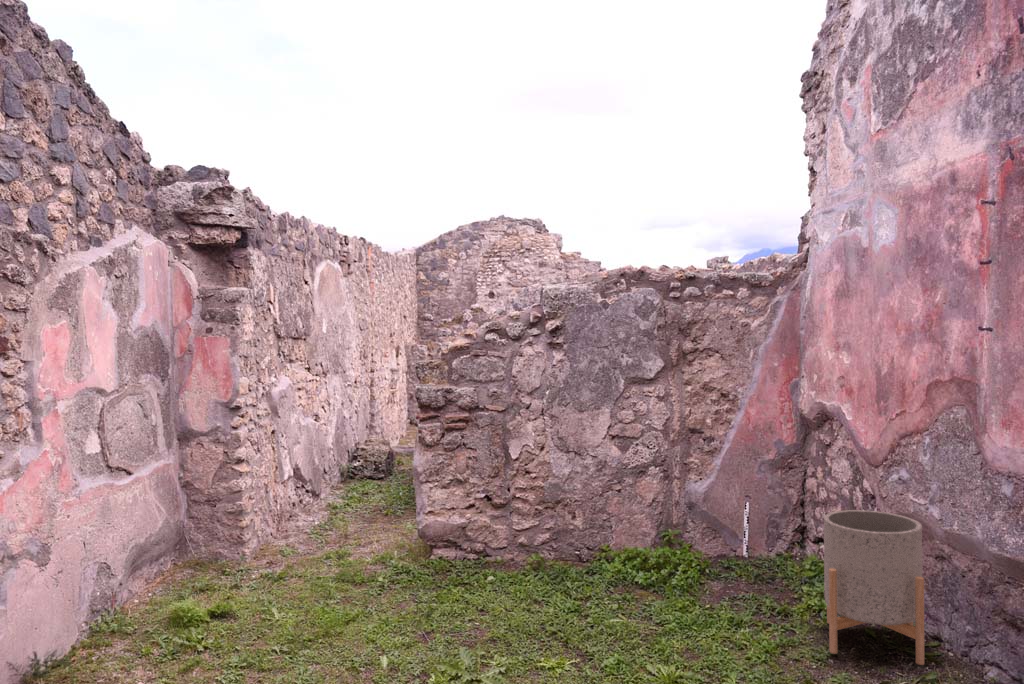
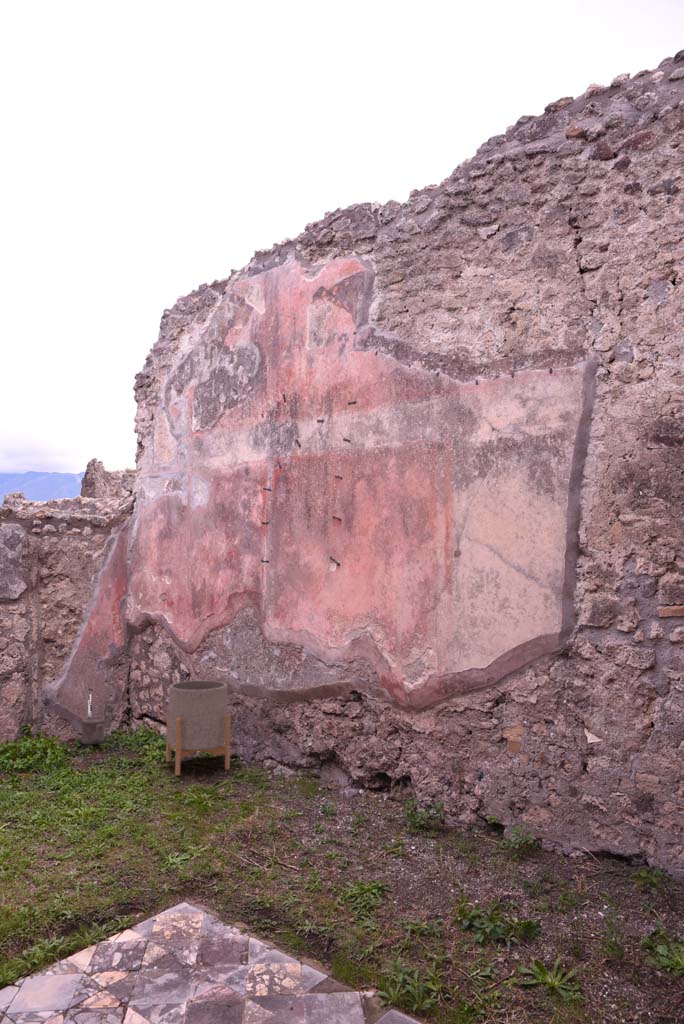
watering can: none [732,530,763,570] -> present [81,716,105,745]

